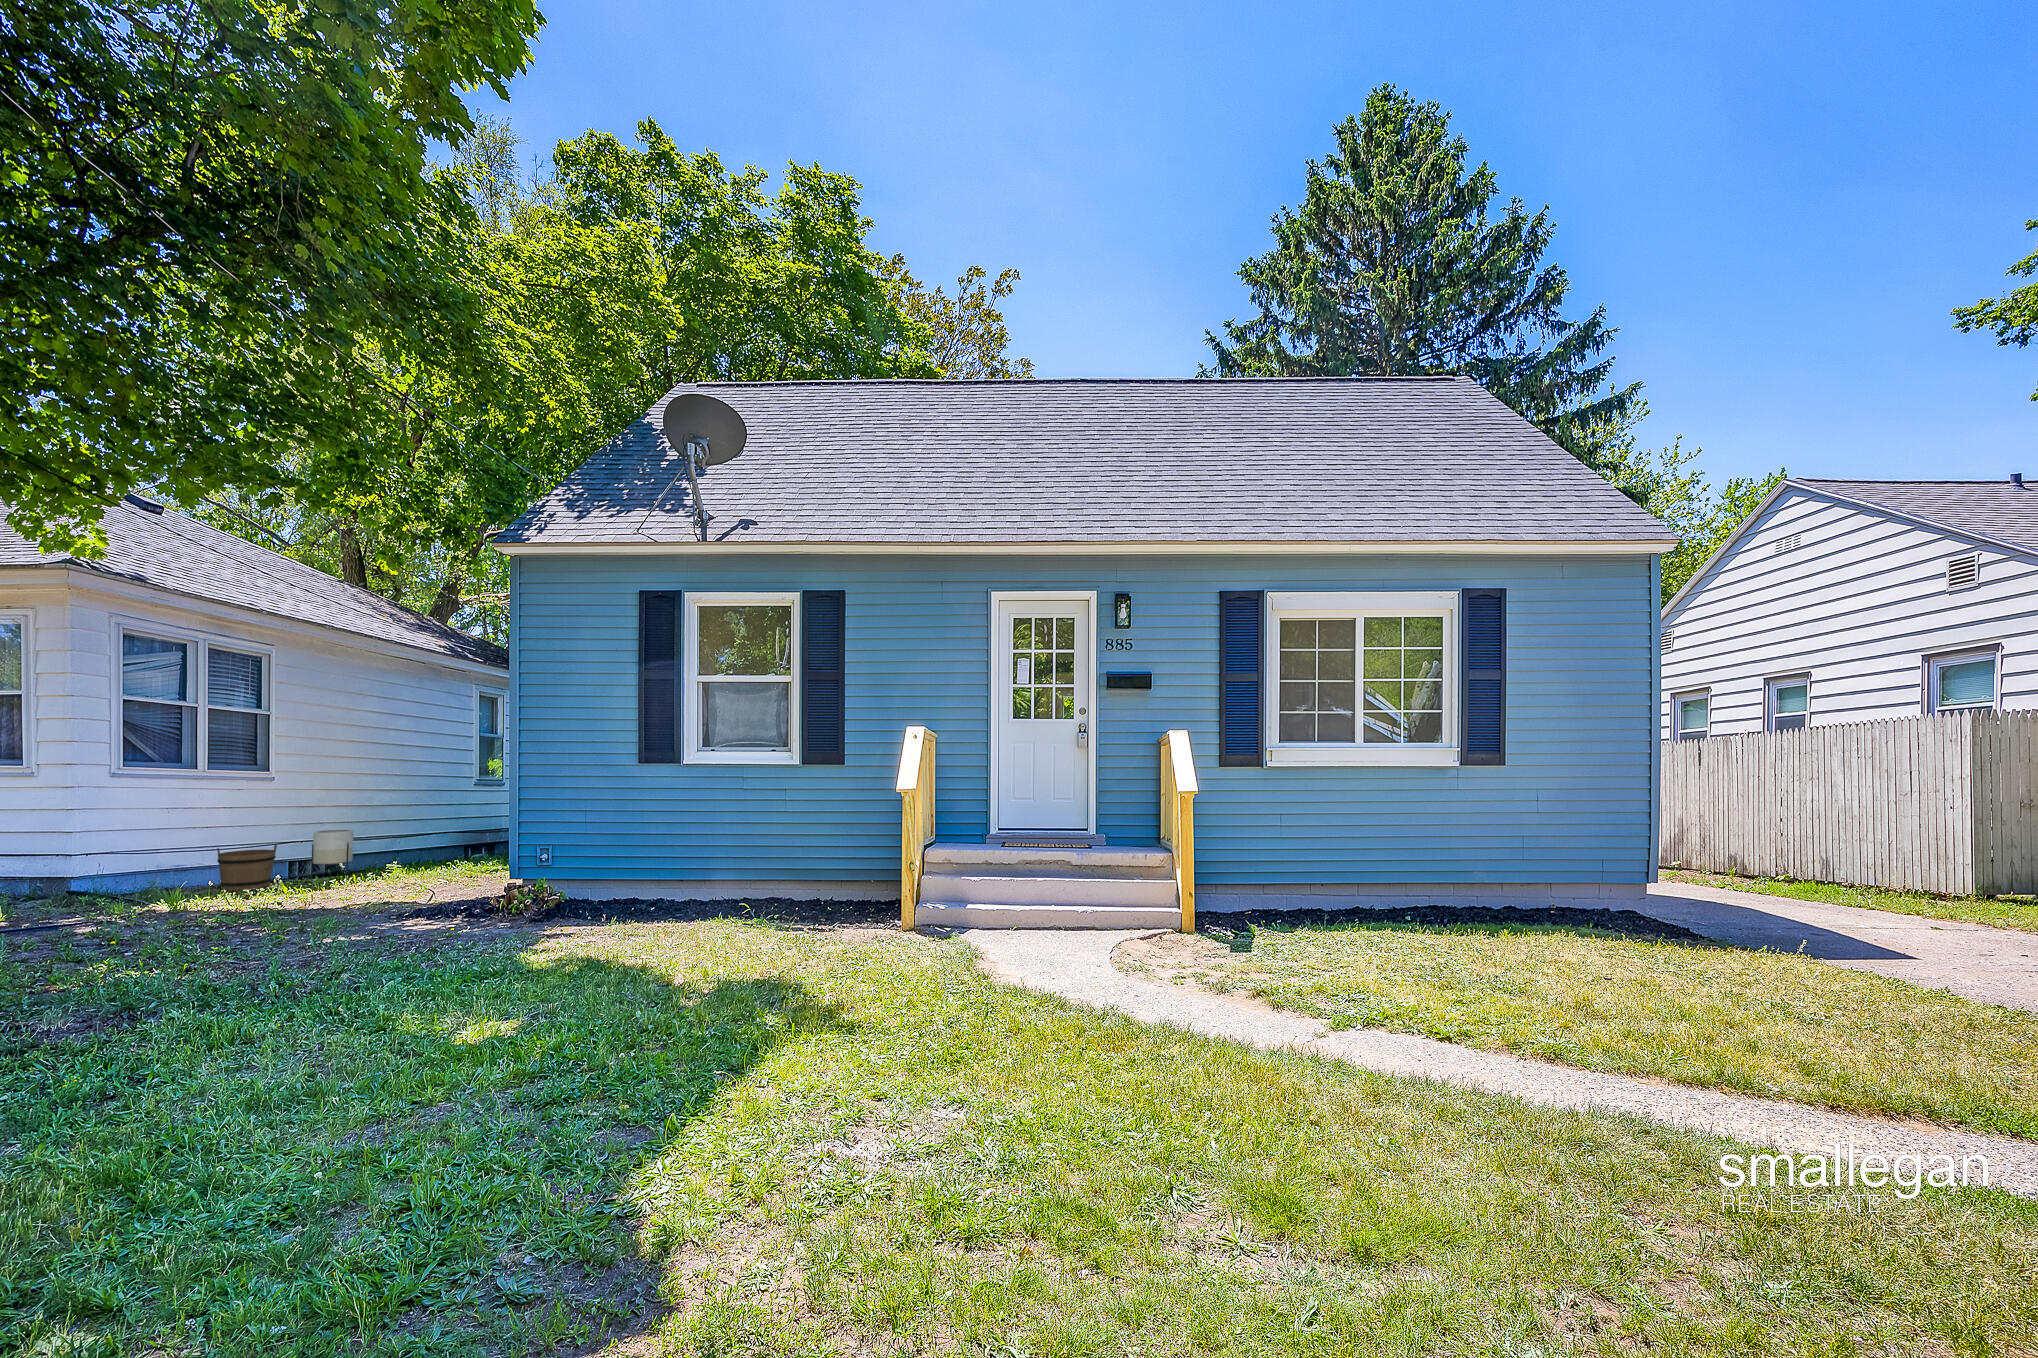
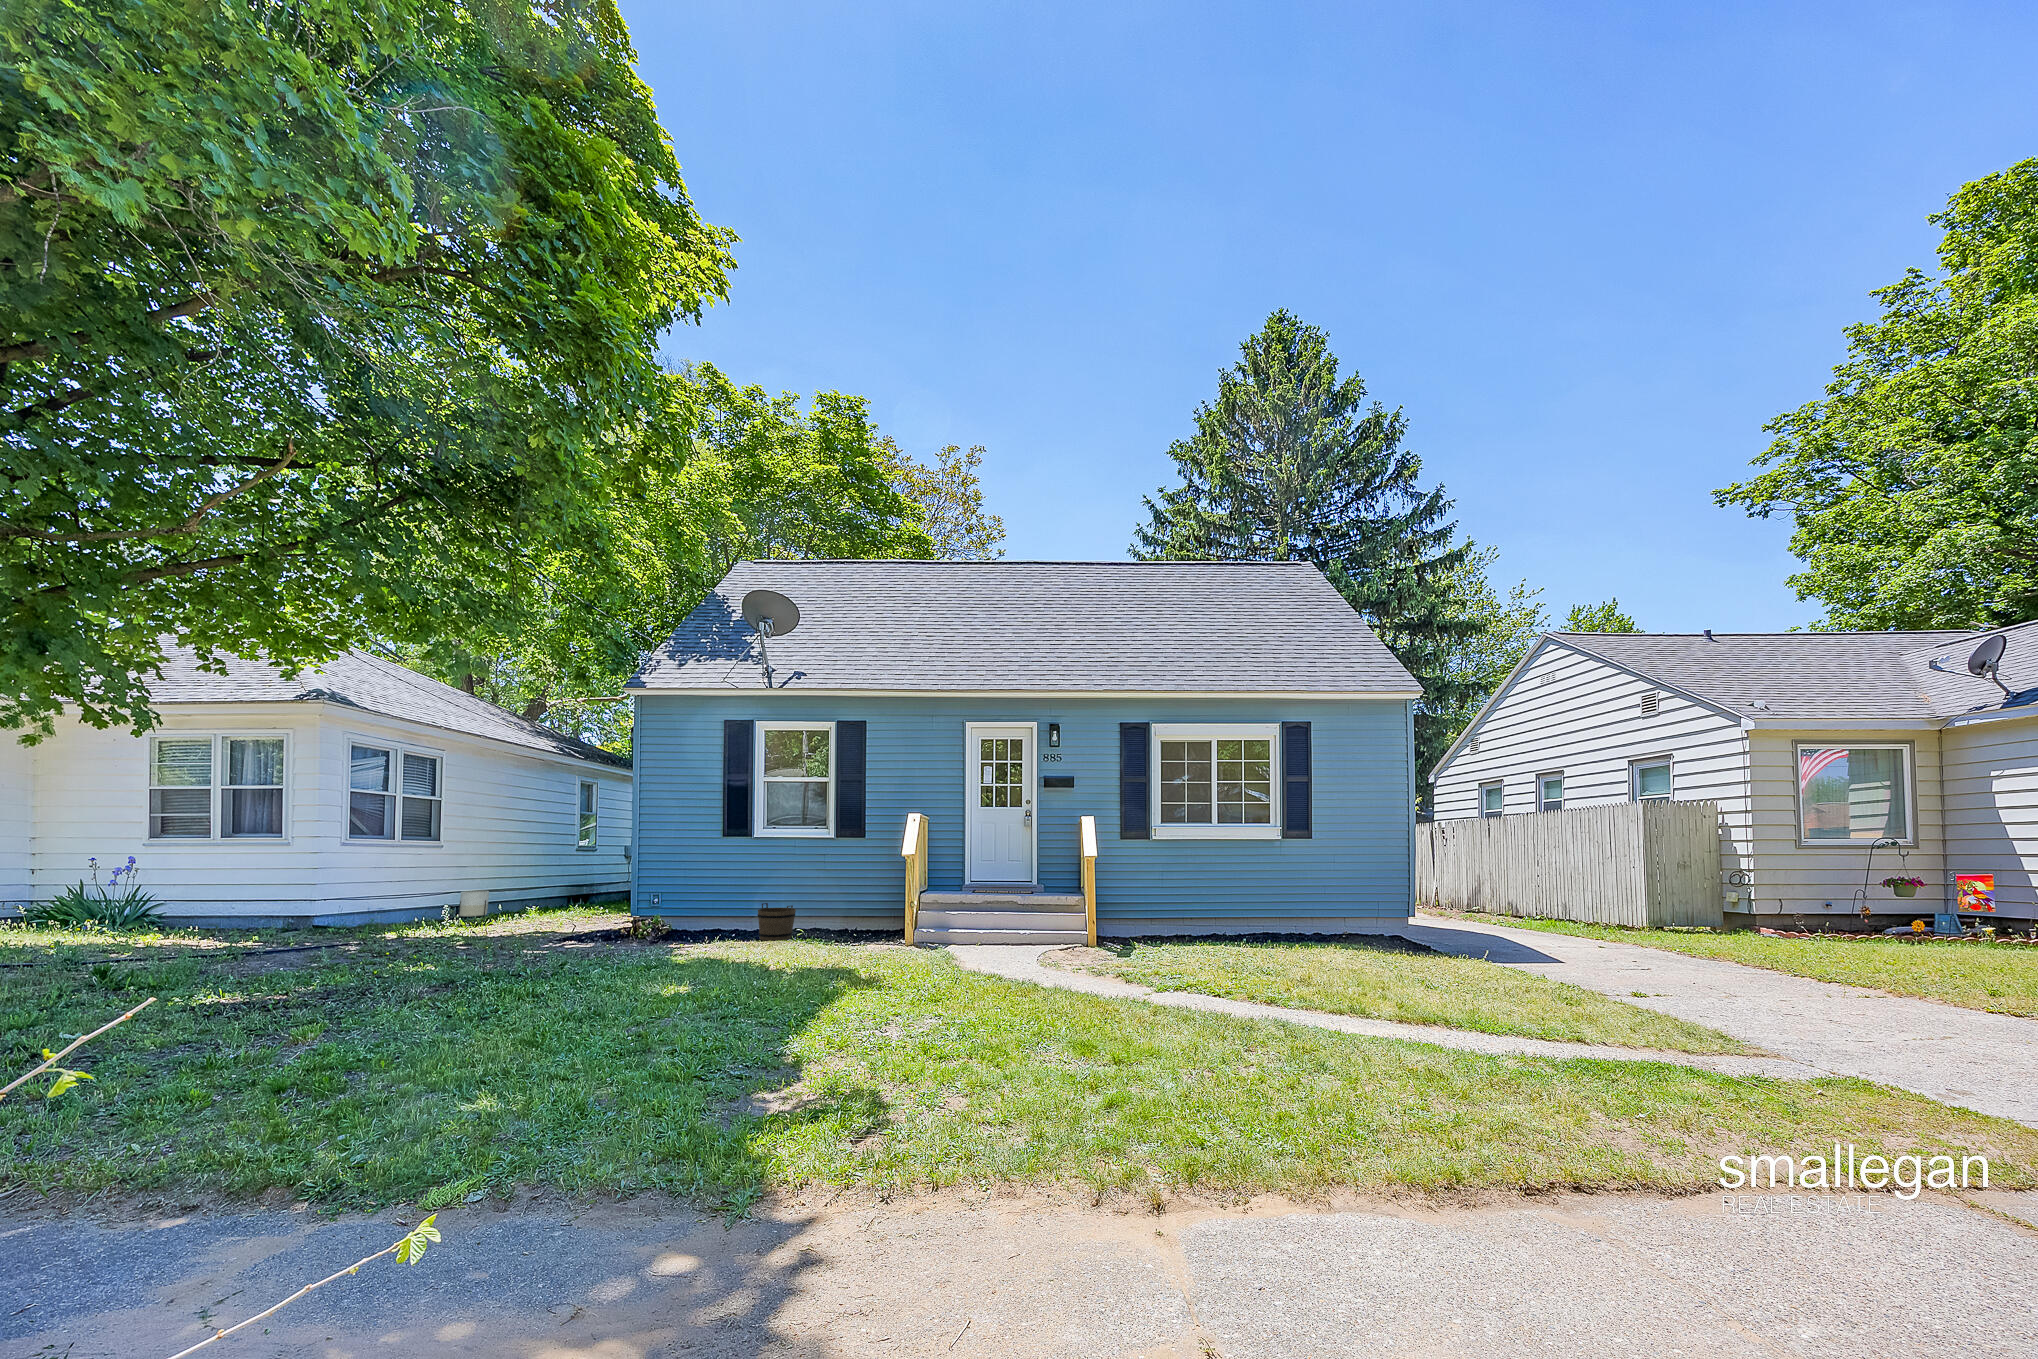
bucket: present [217,844,277,890] -> present [758,903,796,940]

